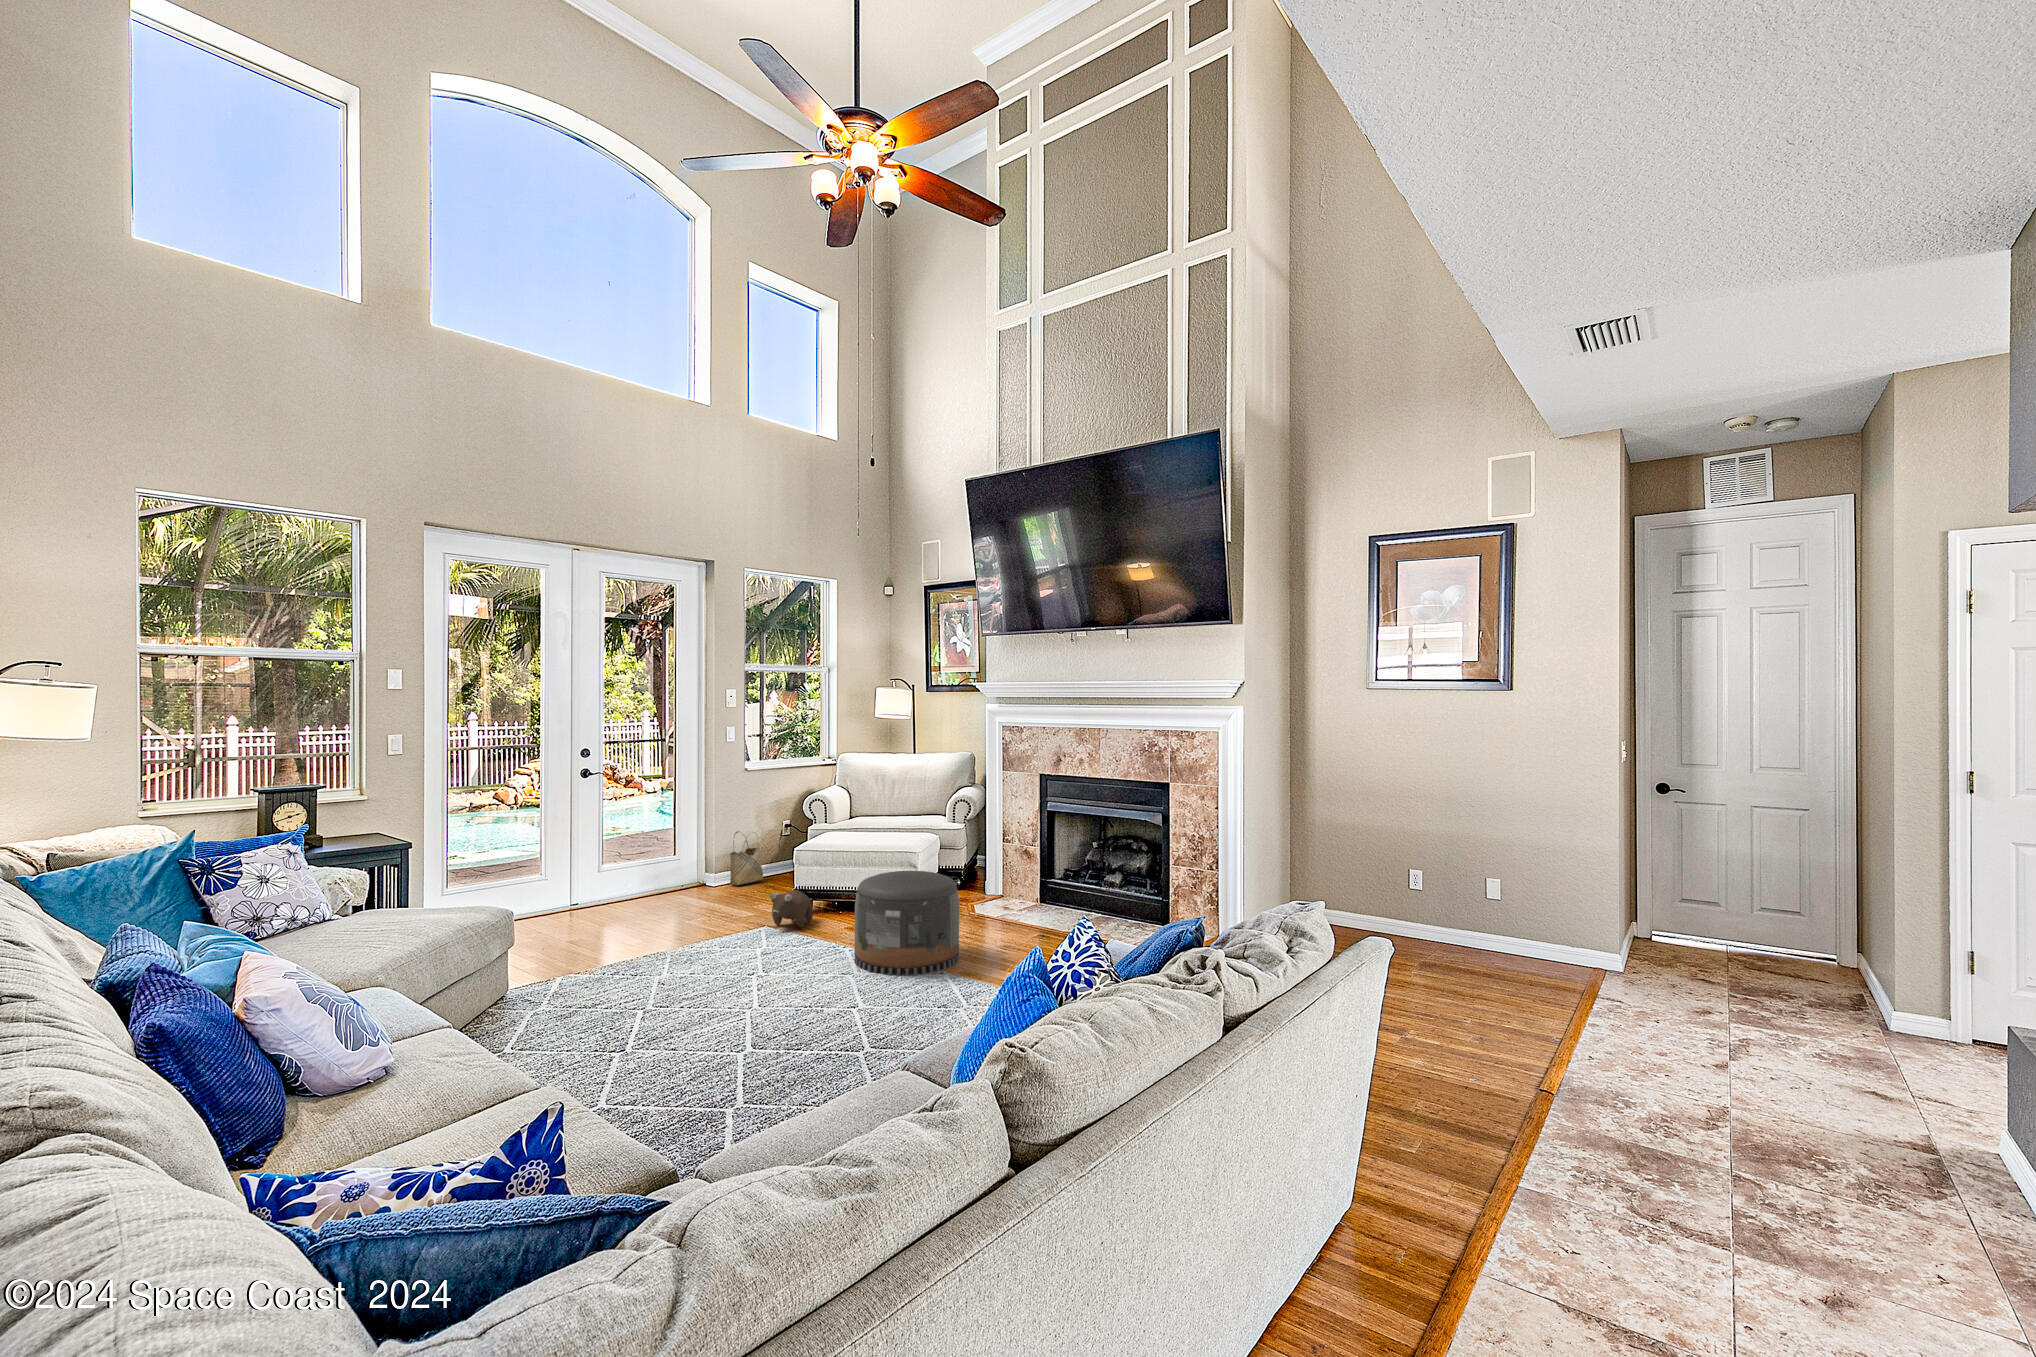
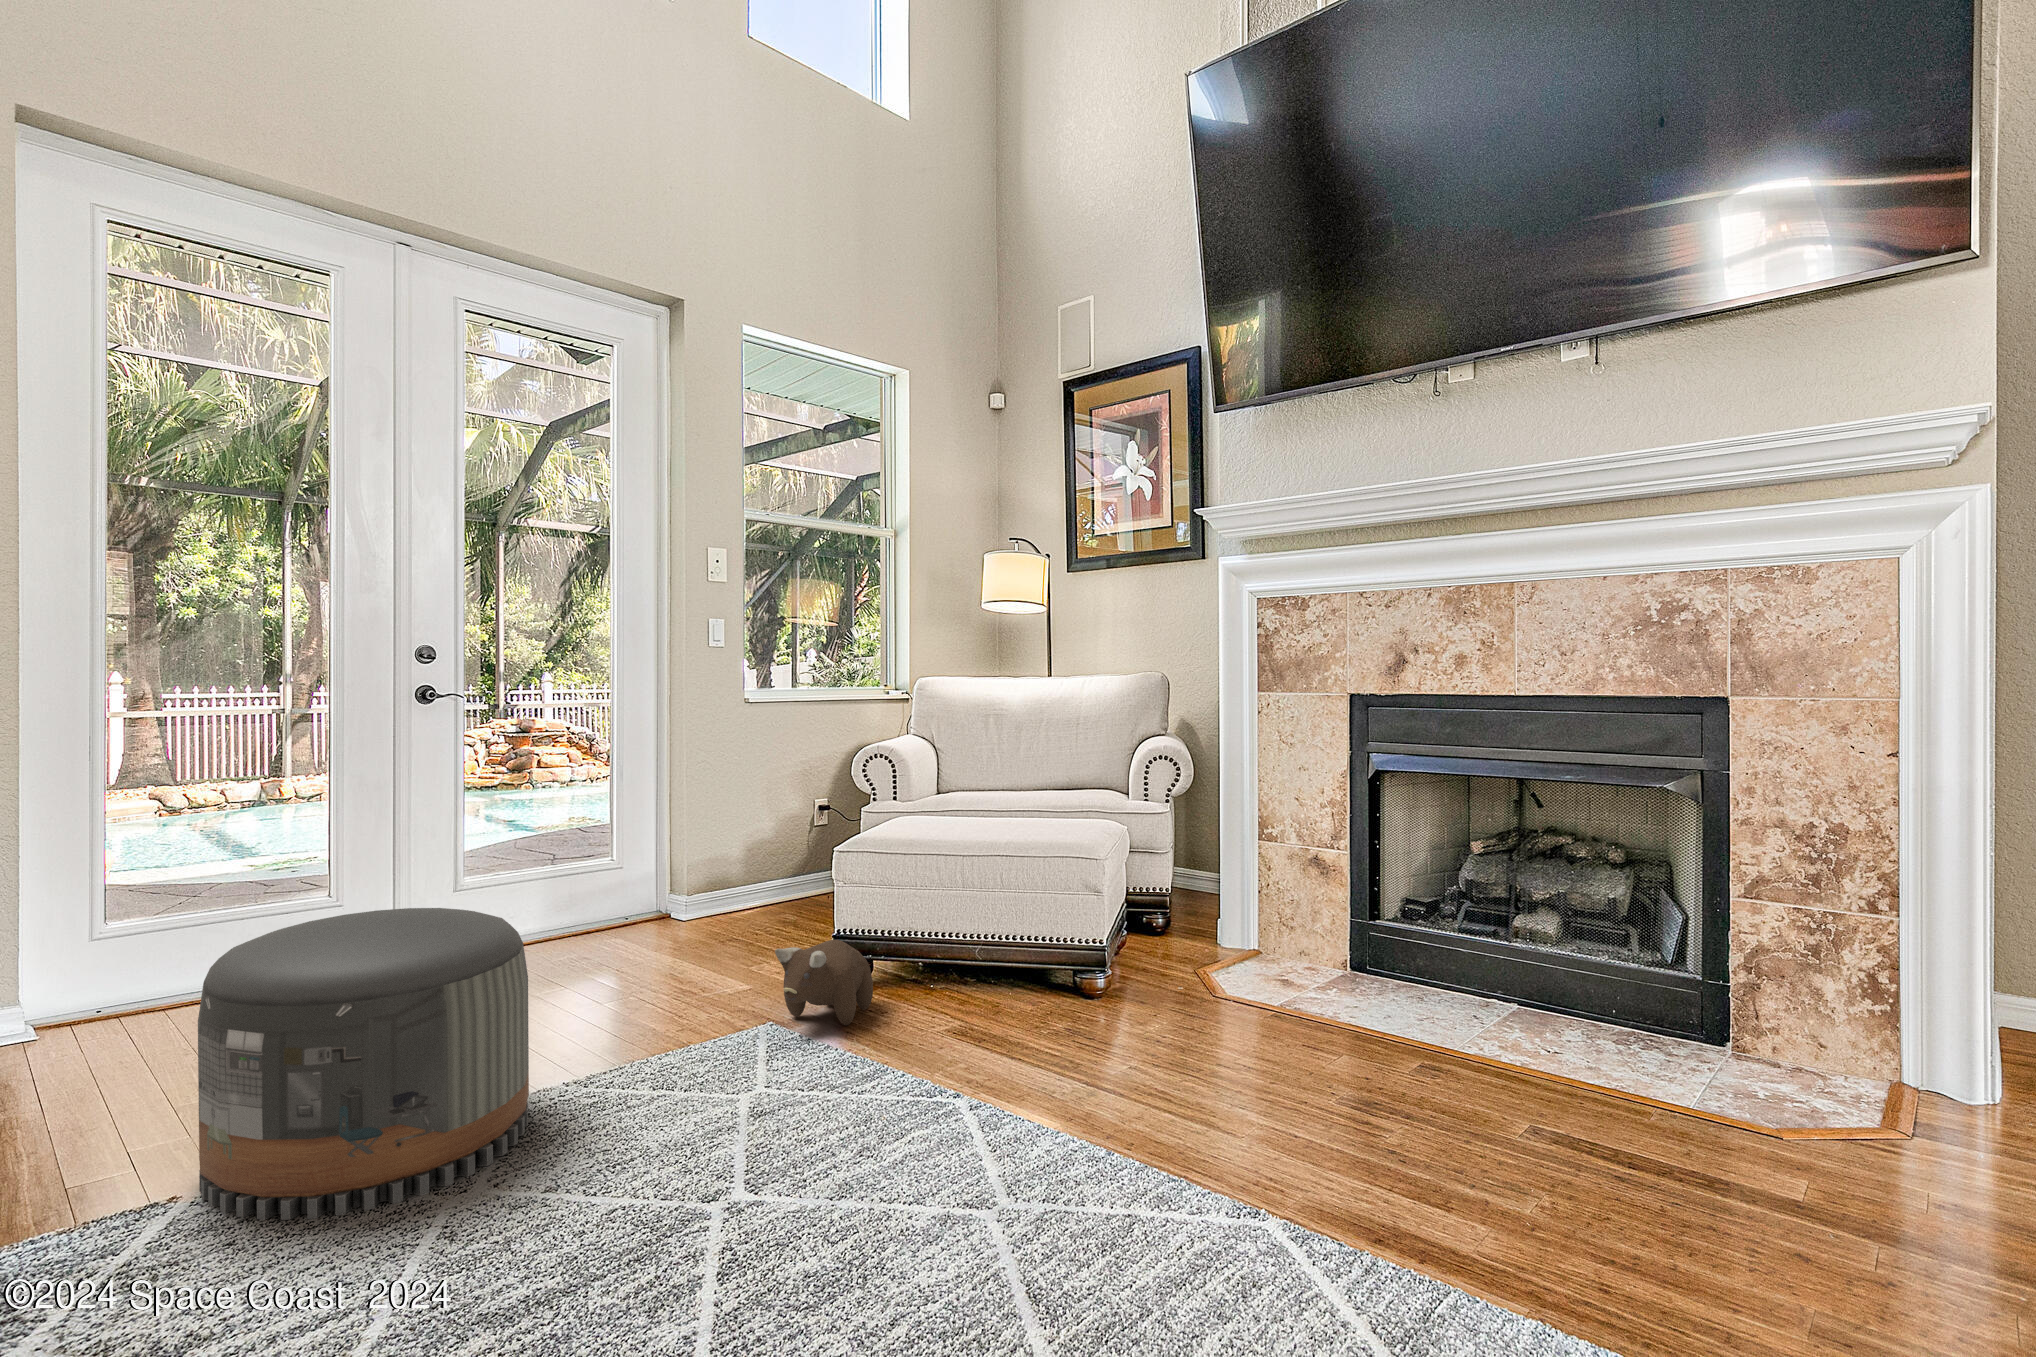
woven basket: present [730,831,763,885] -> none [715,815,778,917]
pouf: present [854,871,959,975] -> present [198,908,529,1220]

